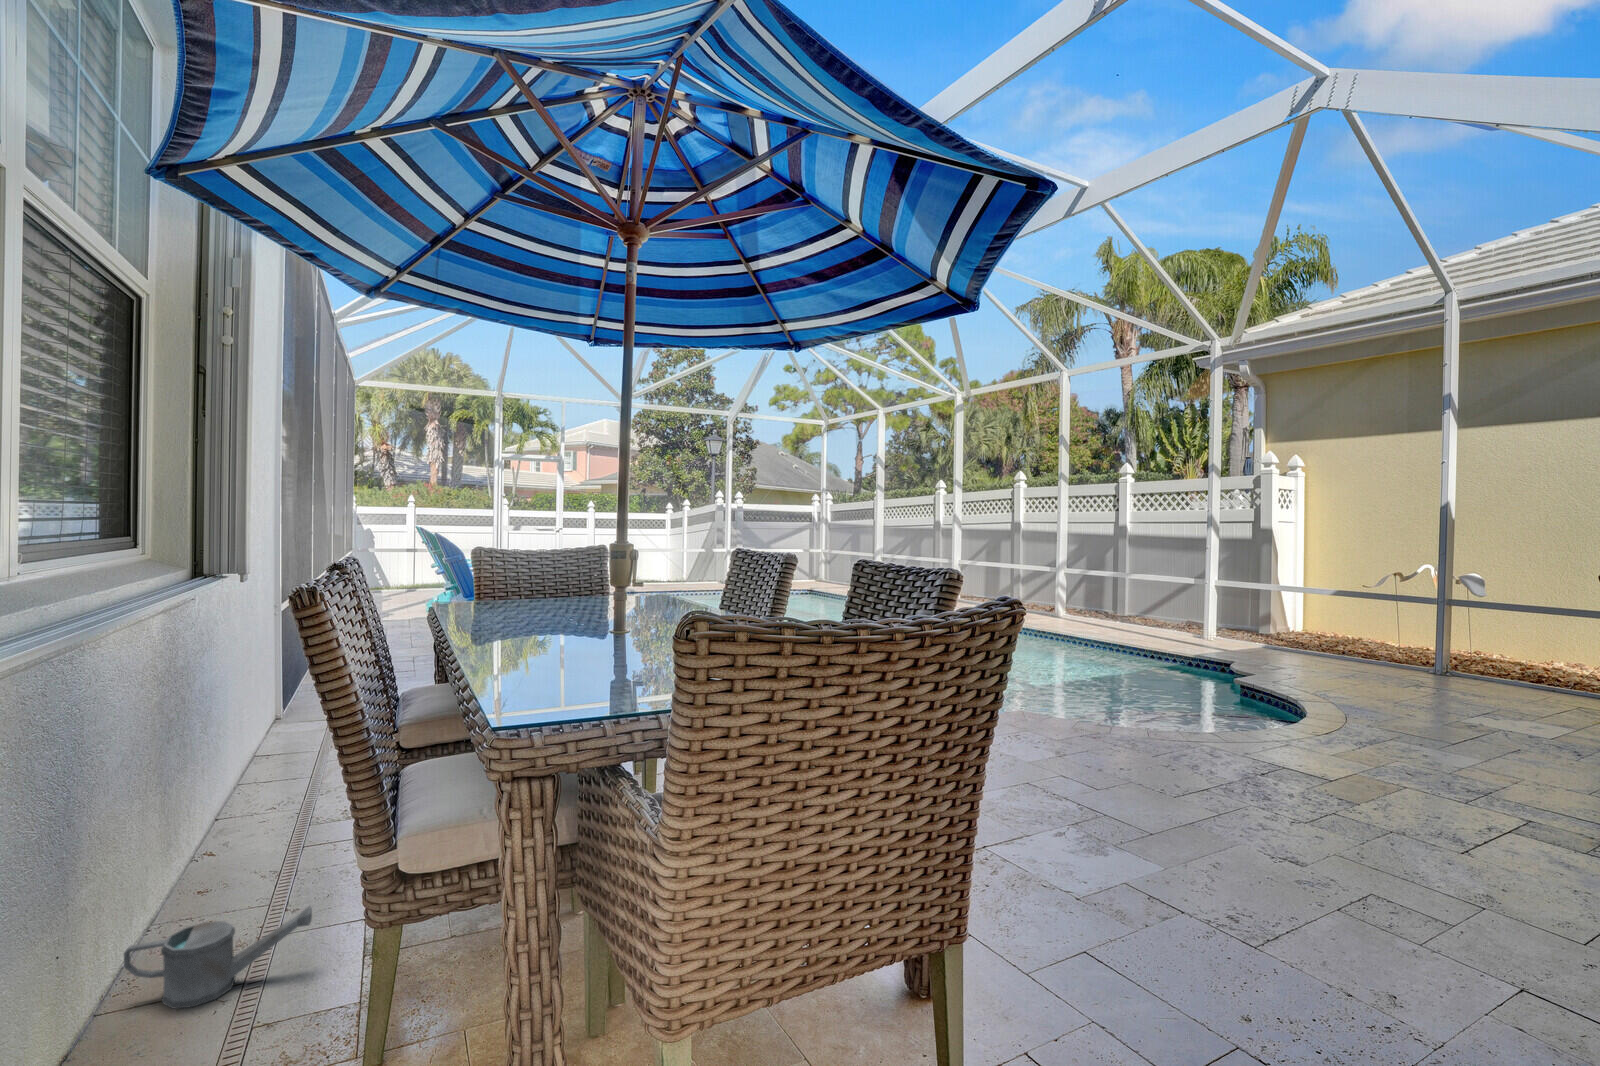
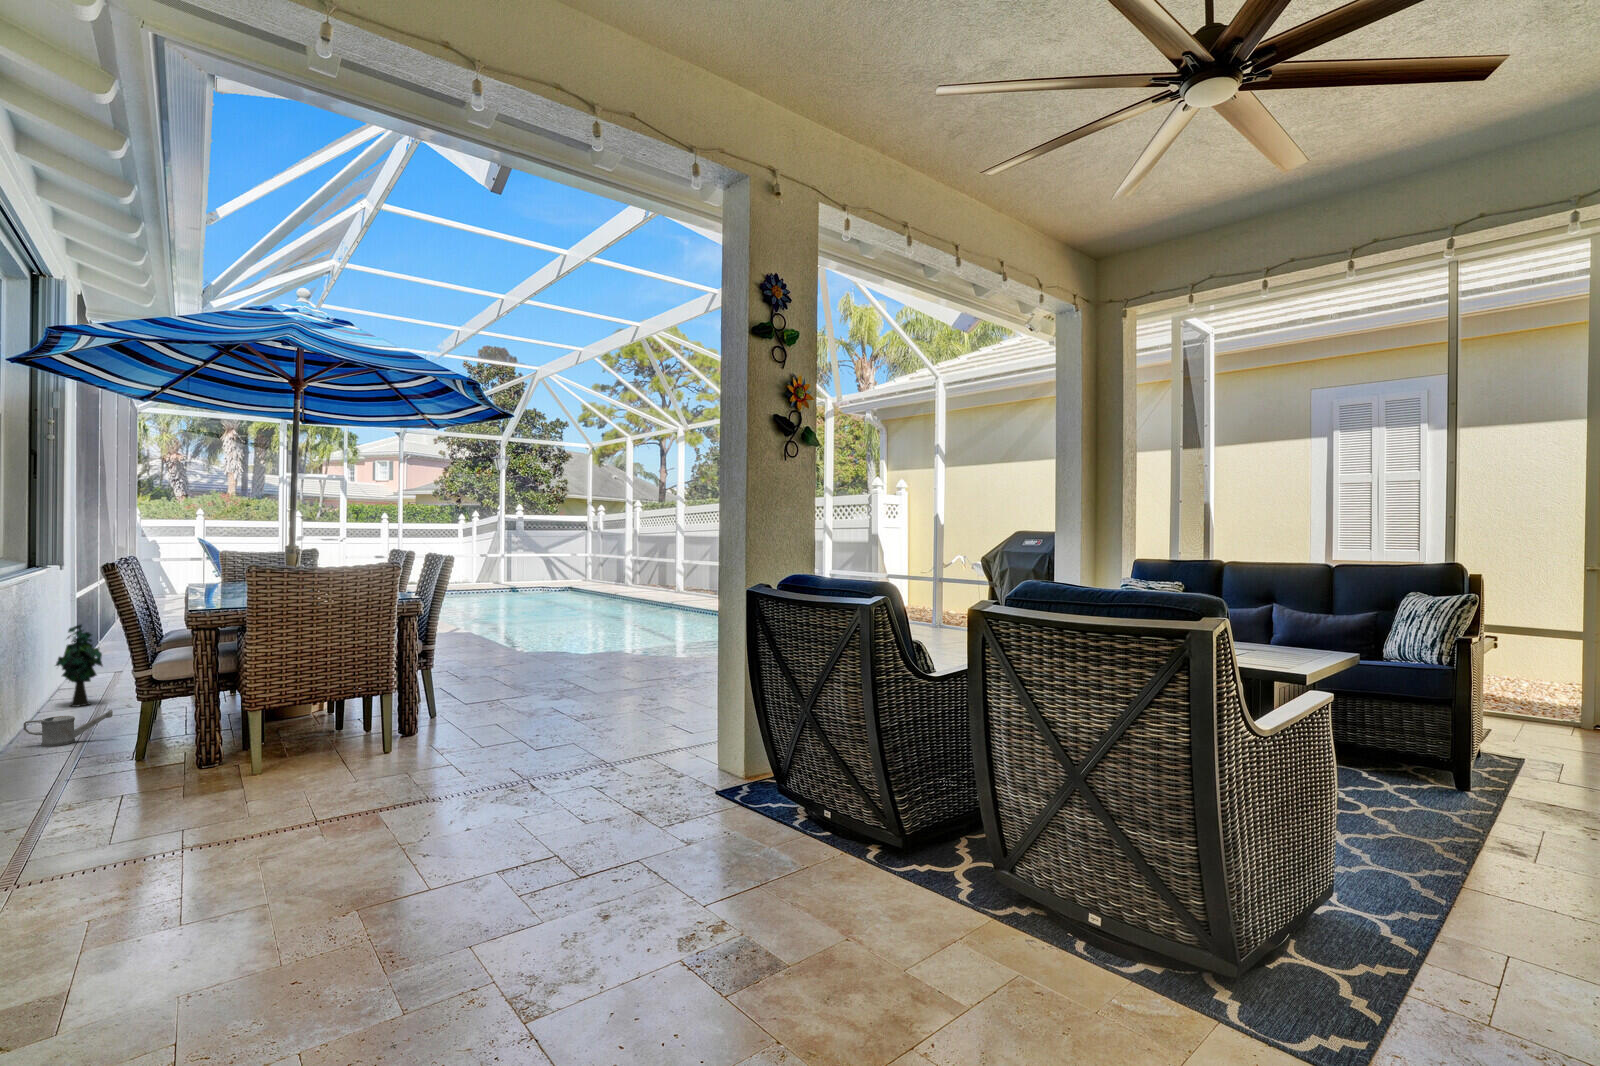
decorative plant: none [223,676,304,825] -> present [56,625,103,707]

